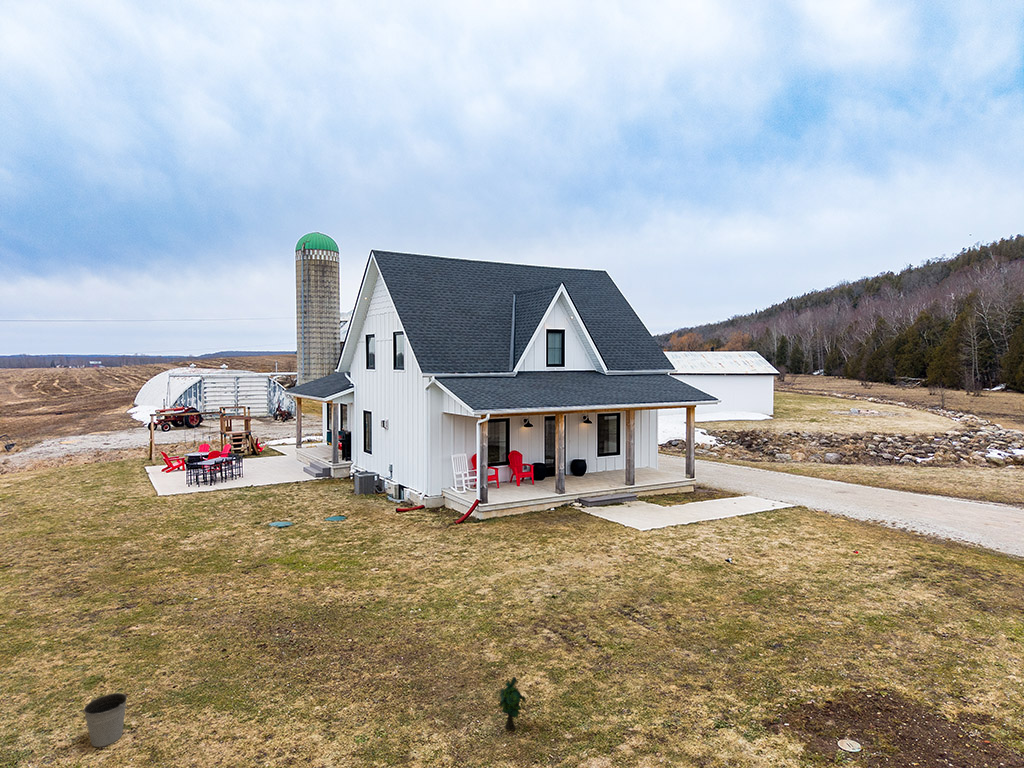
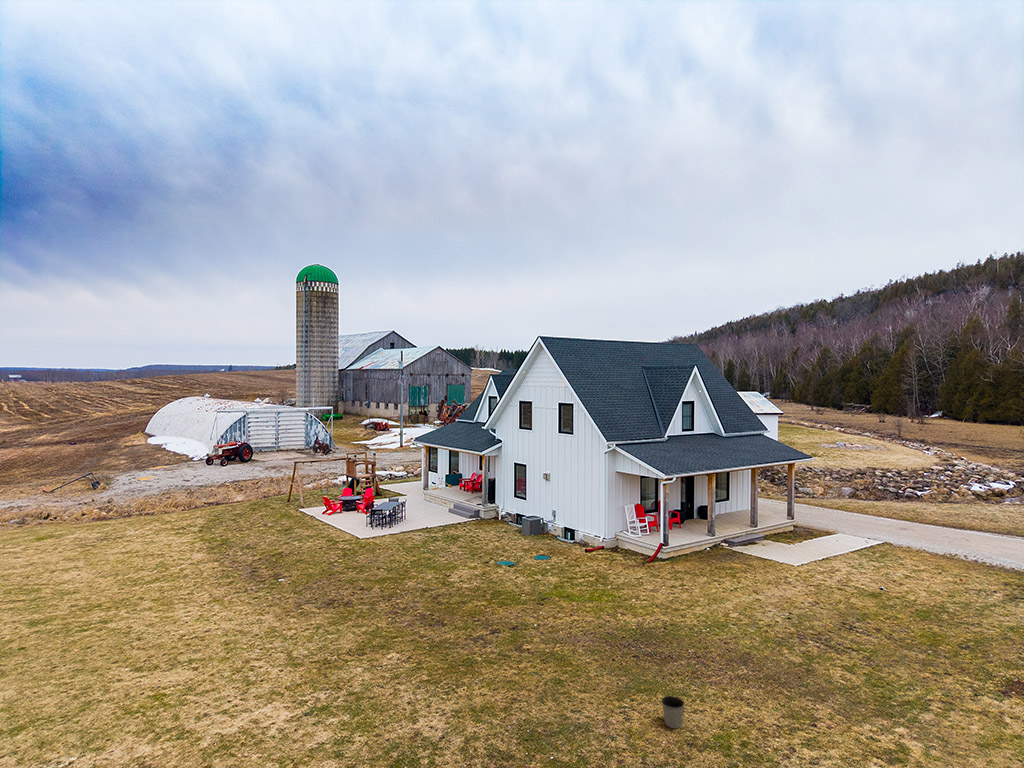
decorative plant: present [499,677,526,731] -> none [882,672,905,704]

